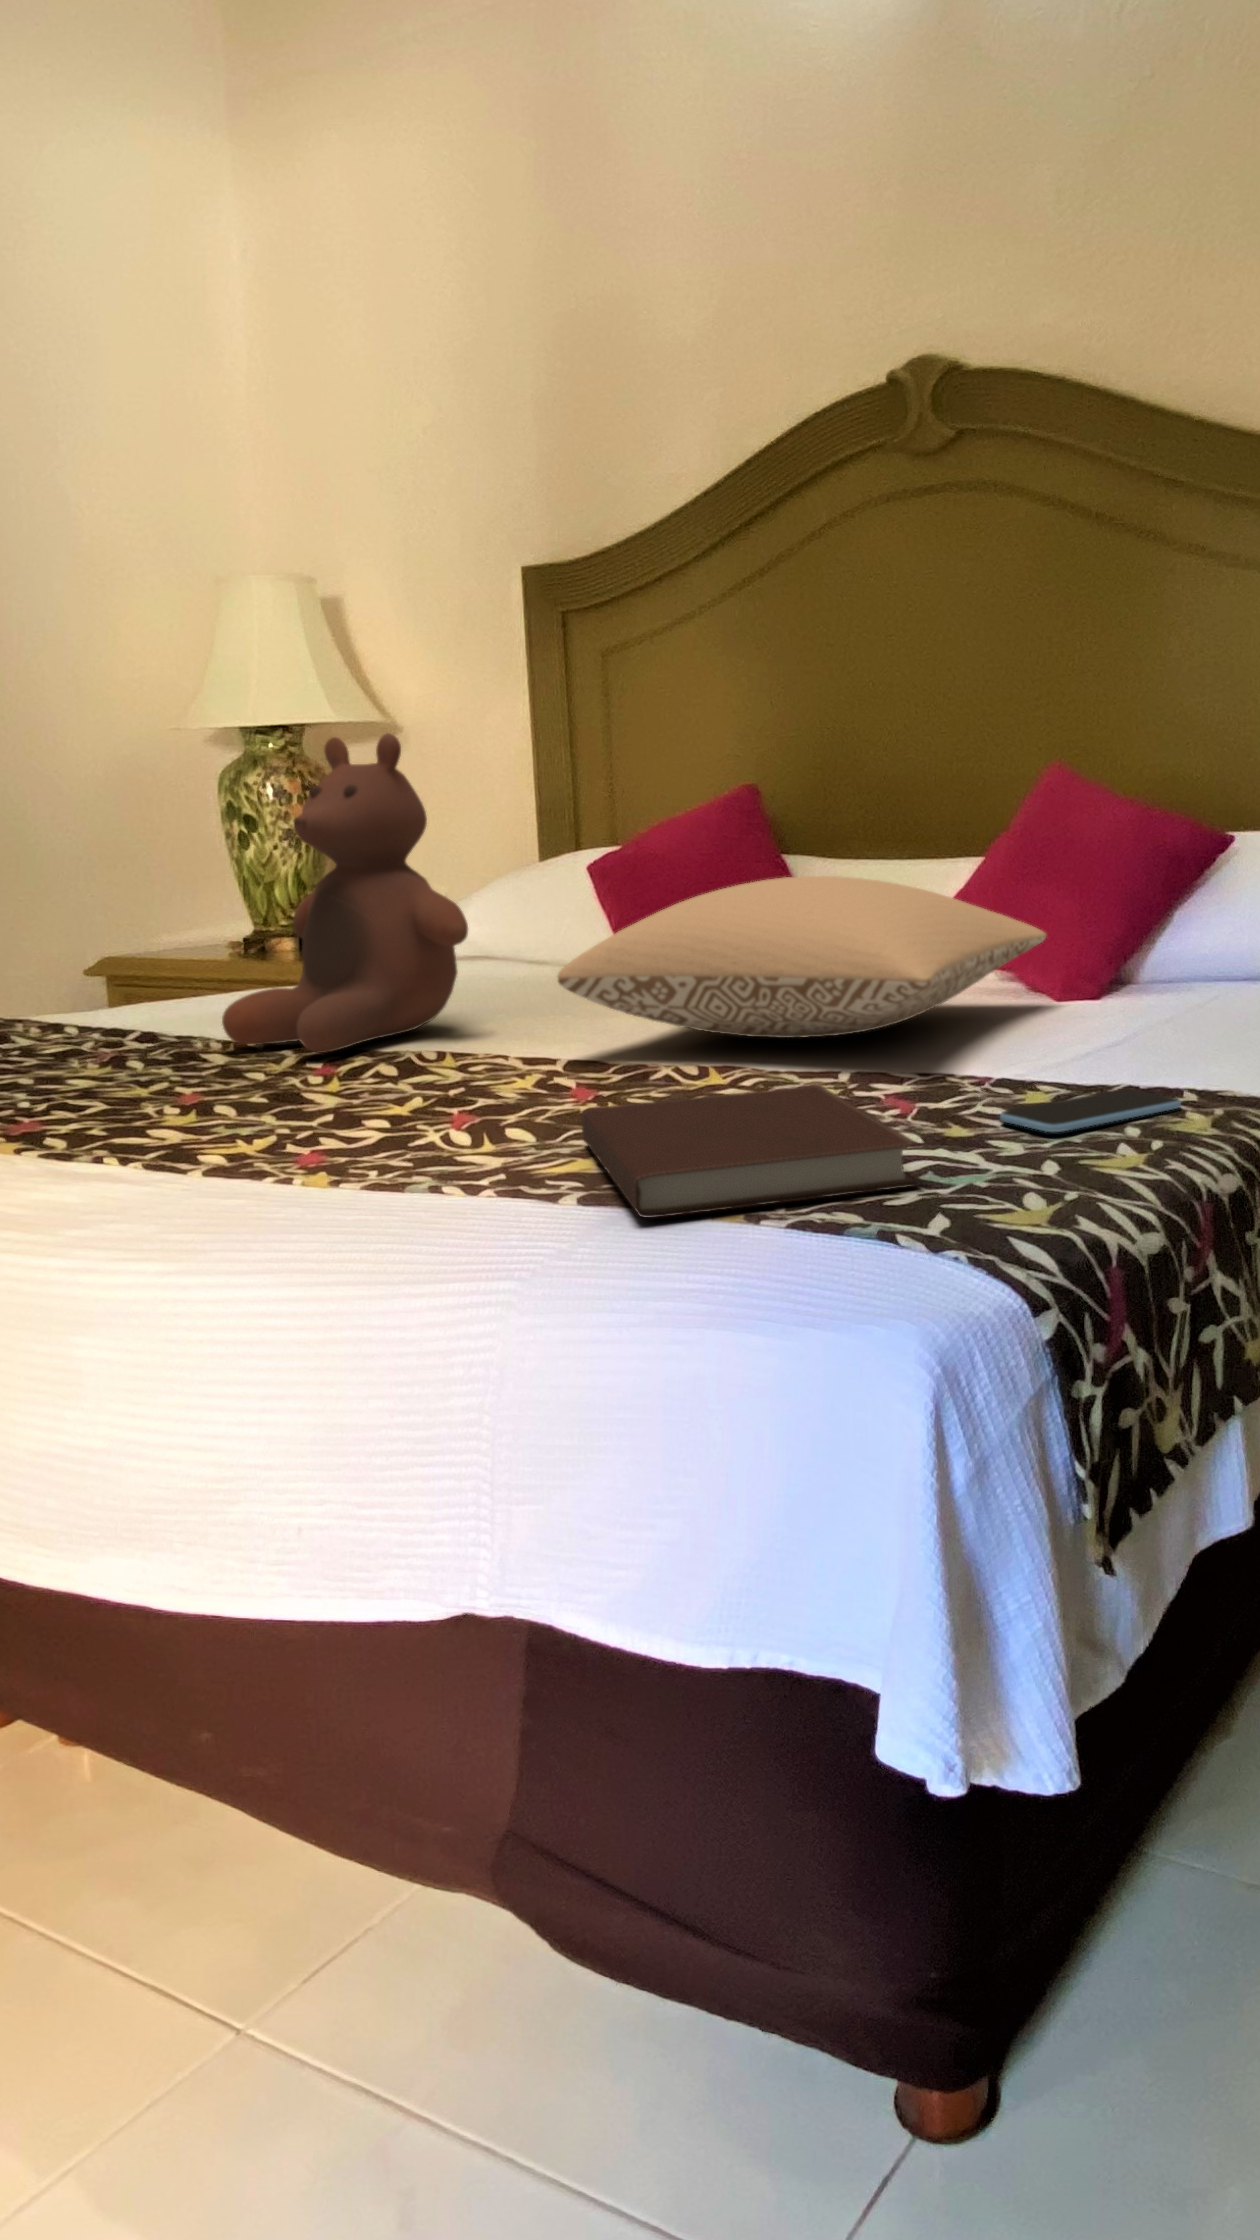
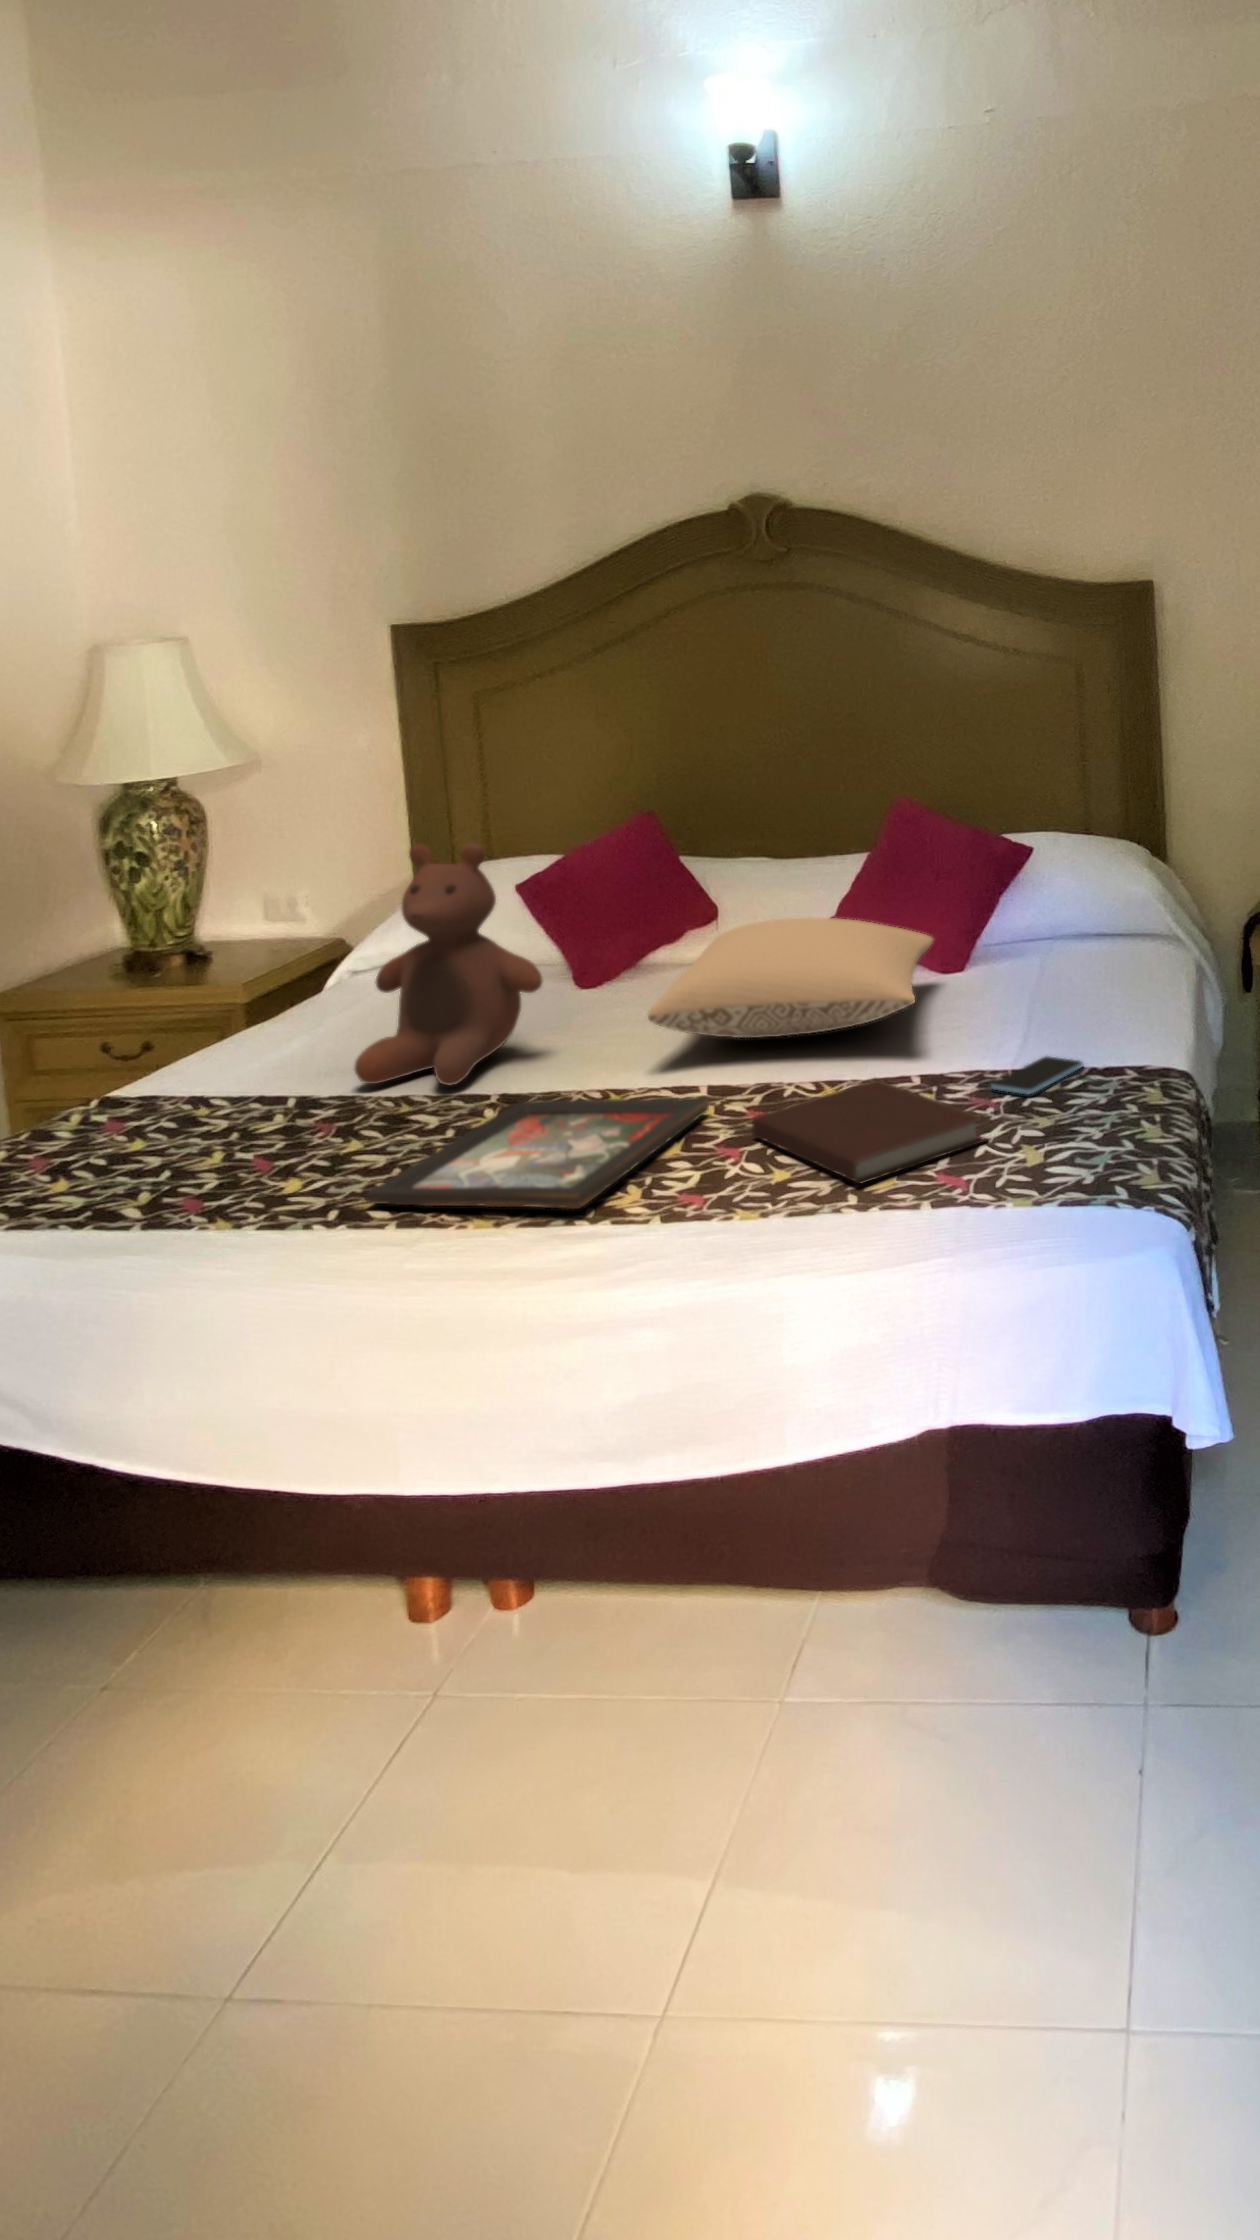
decorative tray: none [8,1073,568,1196] -> present [366,1098,709,1209]

